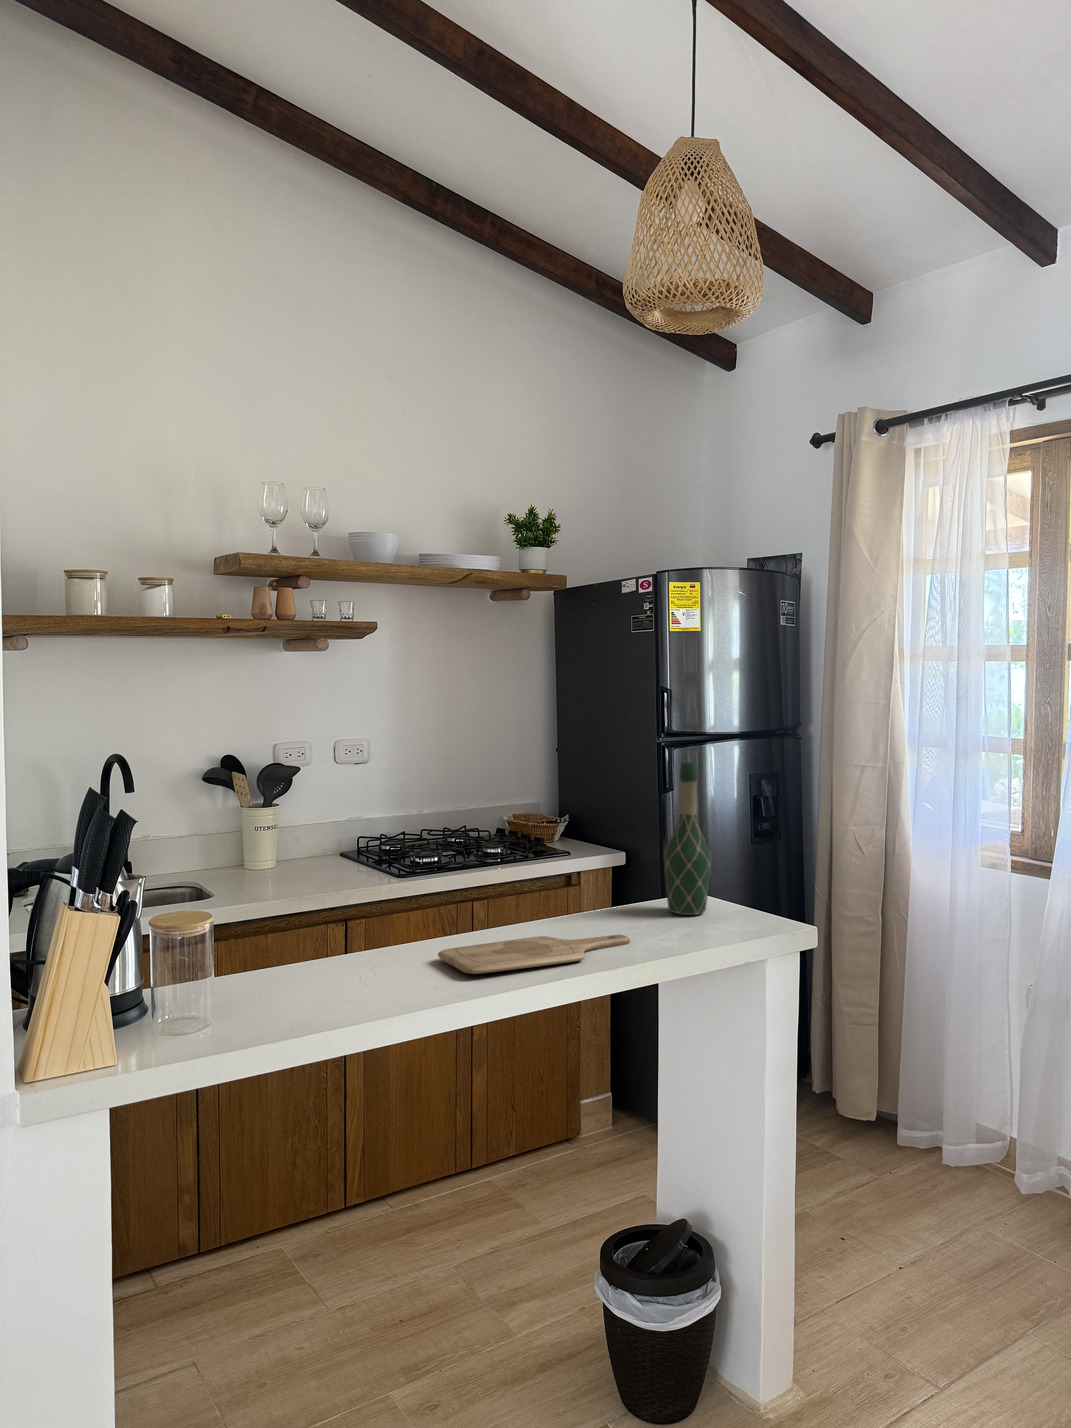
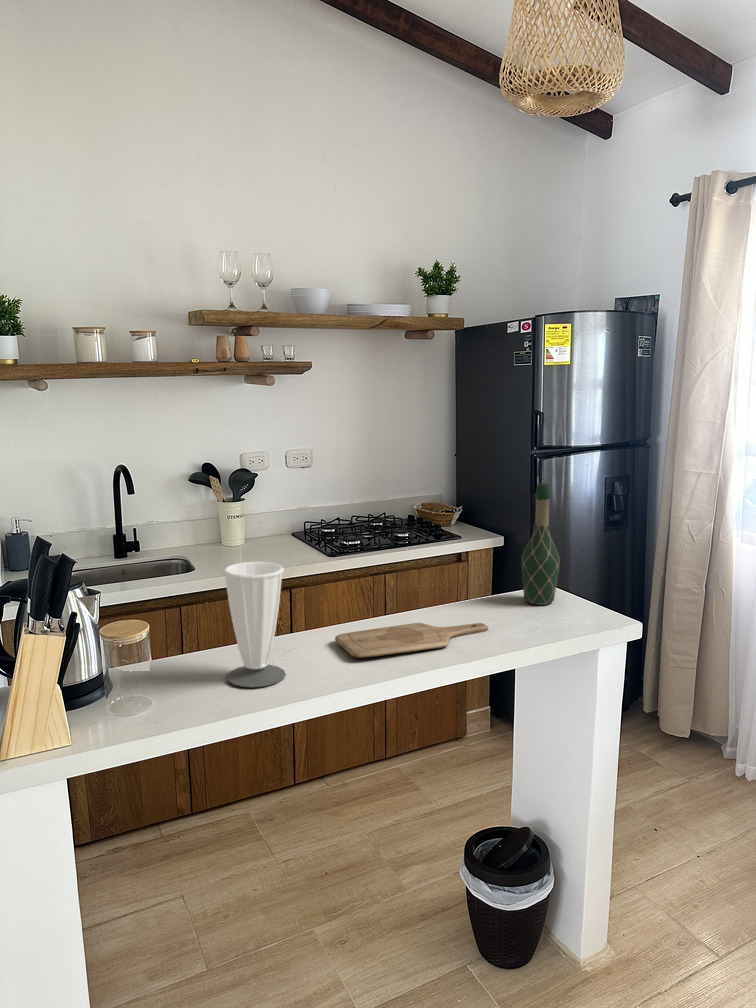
cup: none [305,849,383,1010] -> present [224,562,286,687]

